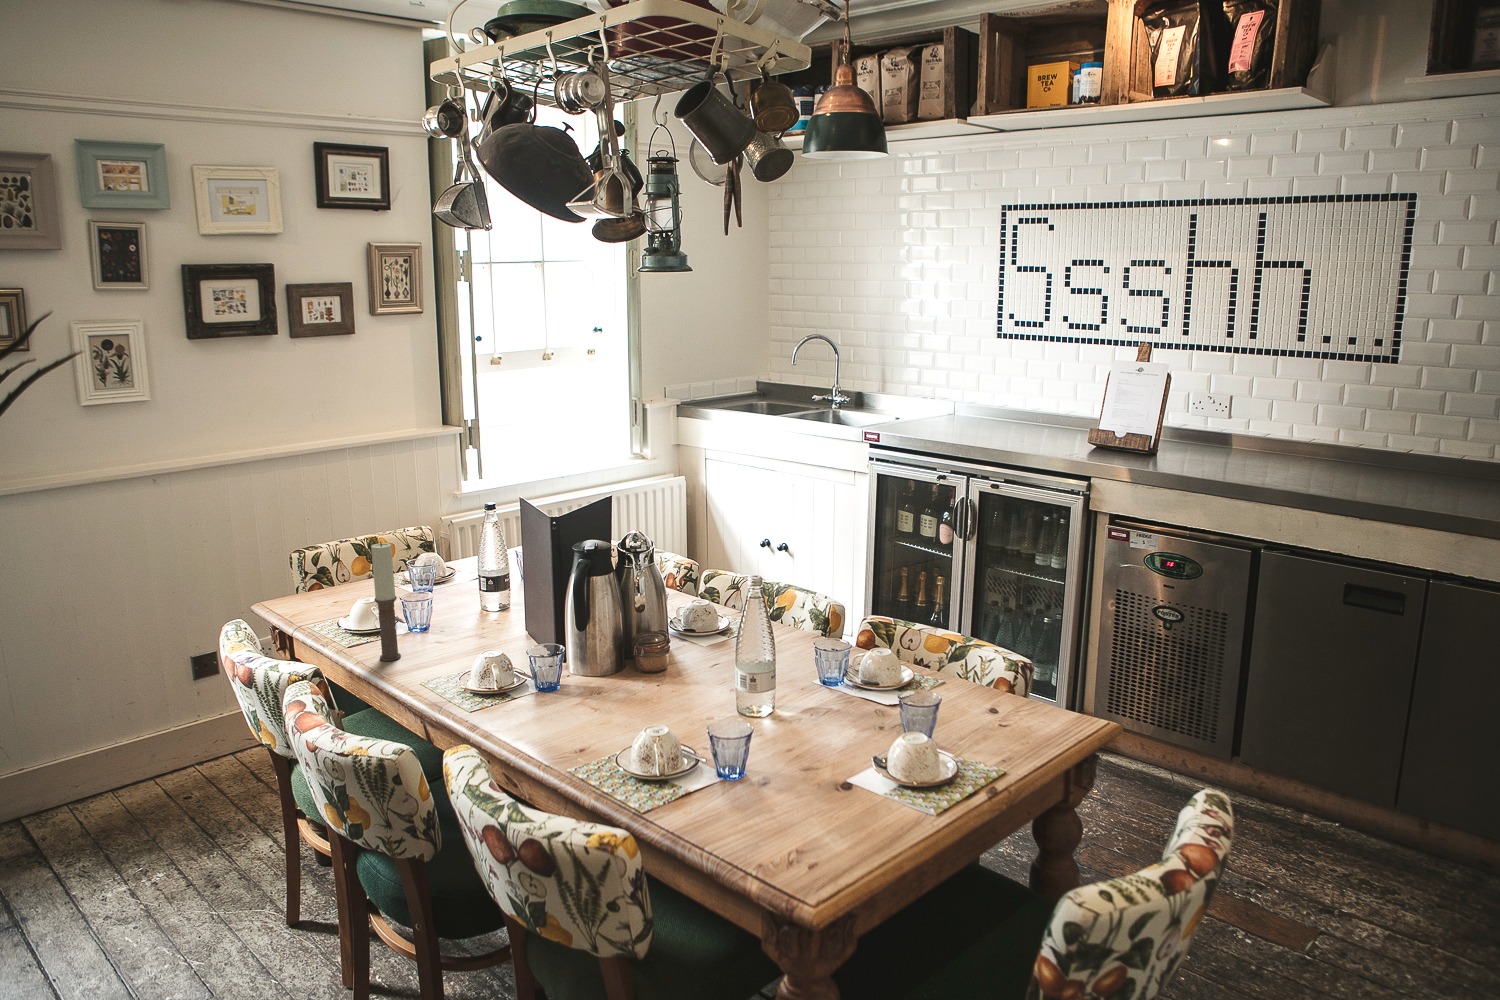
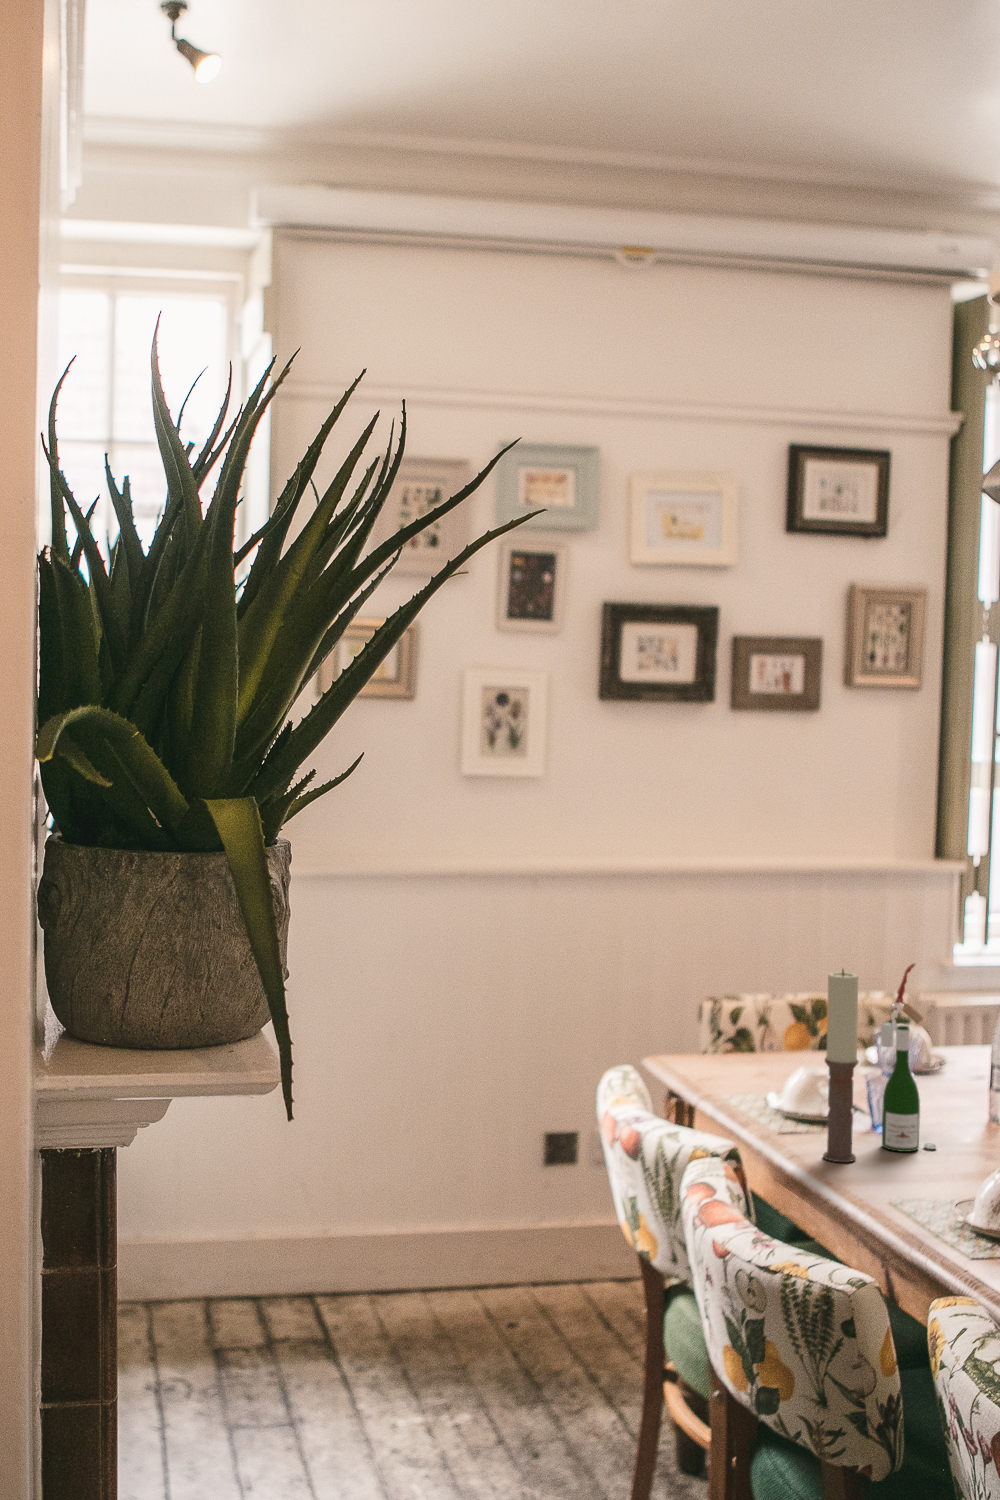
wine bottle: none [410,529,452,645] -> present [880,964,937,1152]

